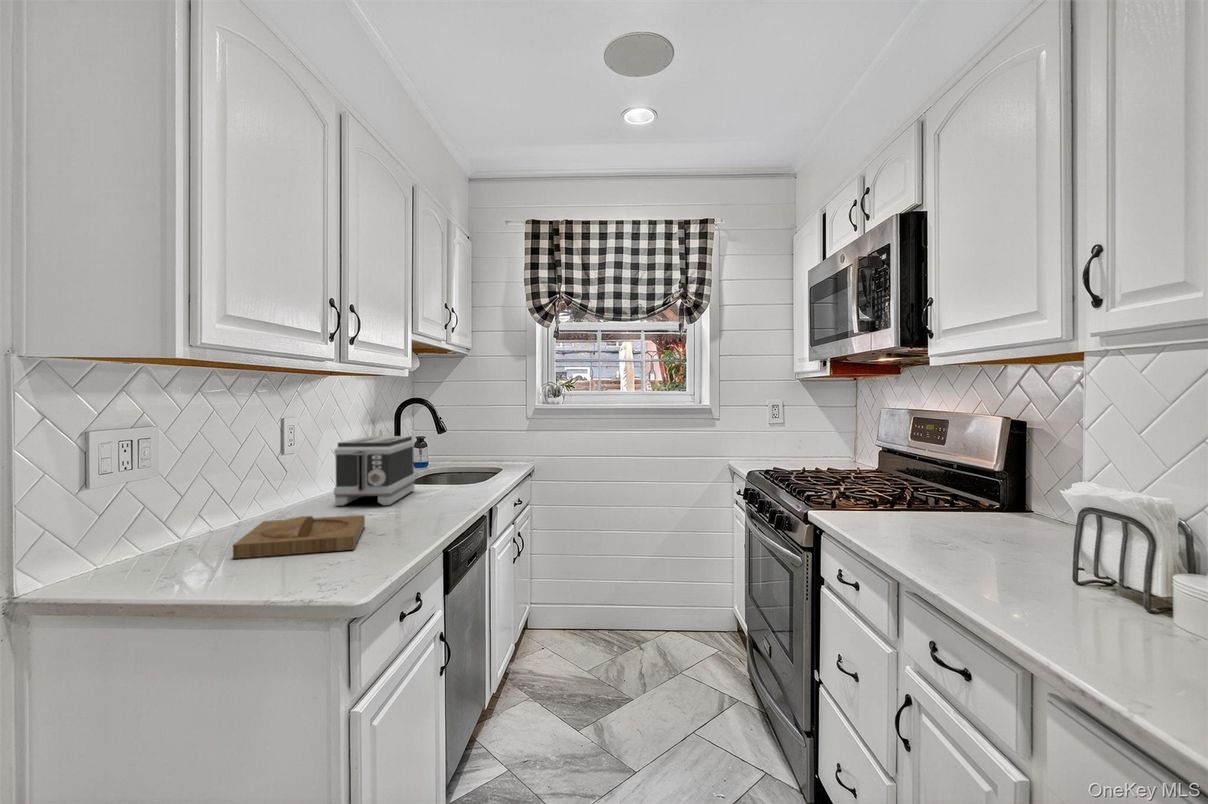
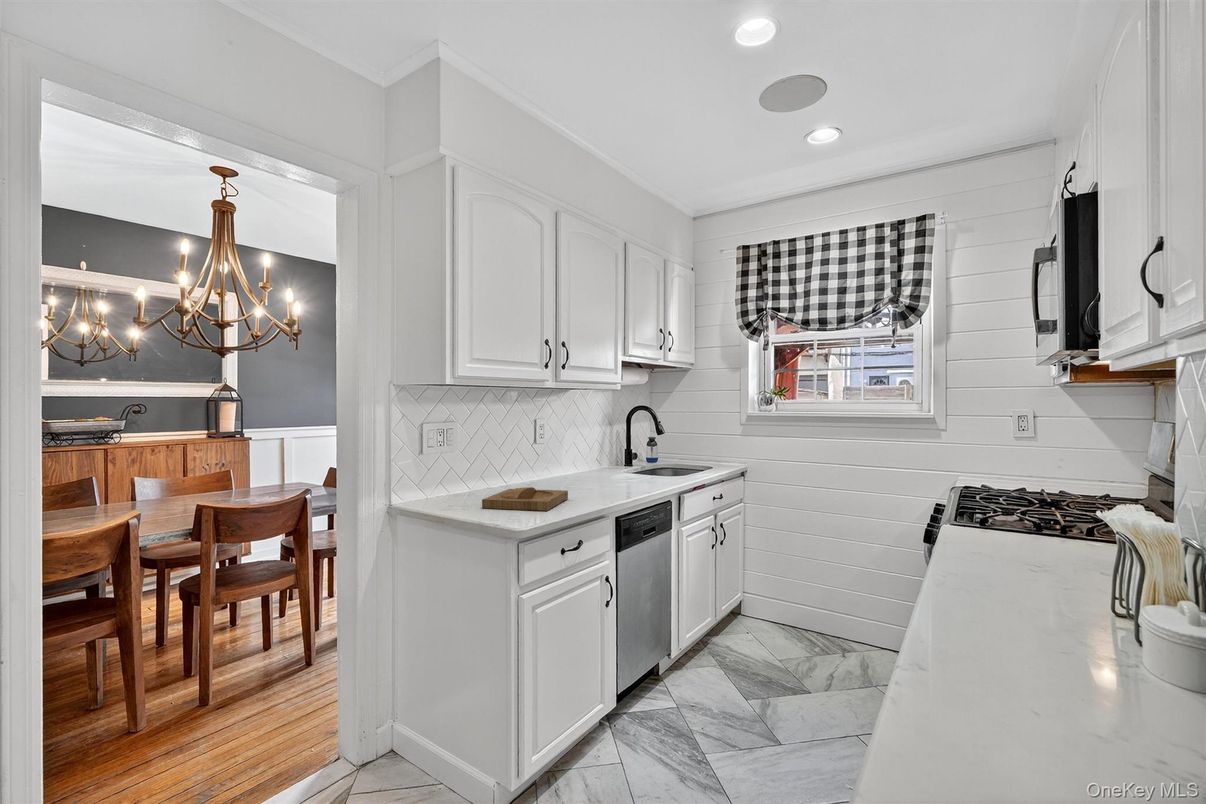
toaster: present [334,436,415,506] -> none [563,436,627,487]

